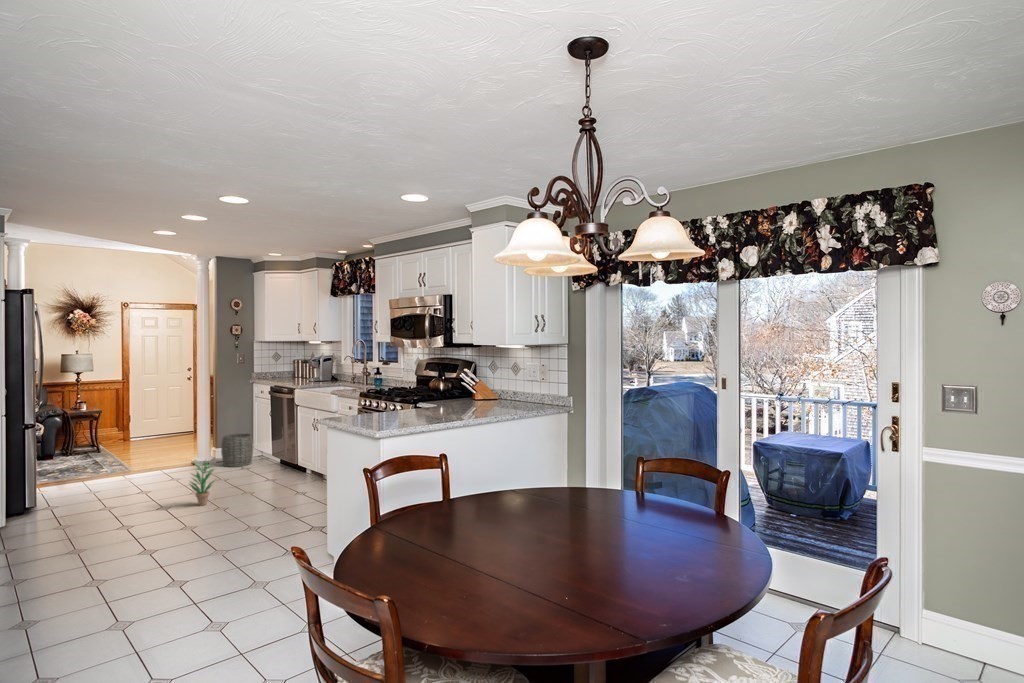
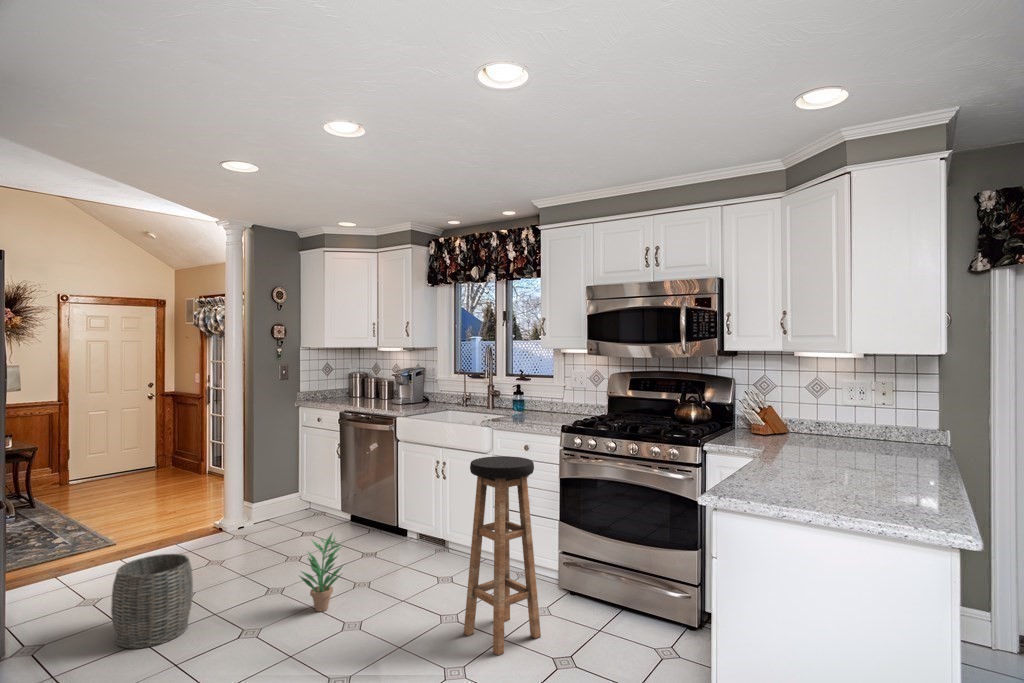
bar stool: none [260,416,301,529] -> present [464,456,541,655]
woven basket: present [221,434,253,467] -> present [111,554,193,649]

